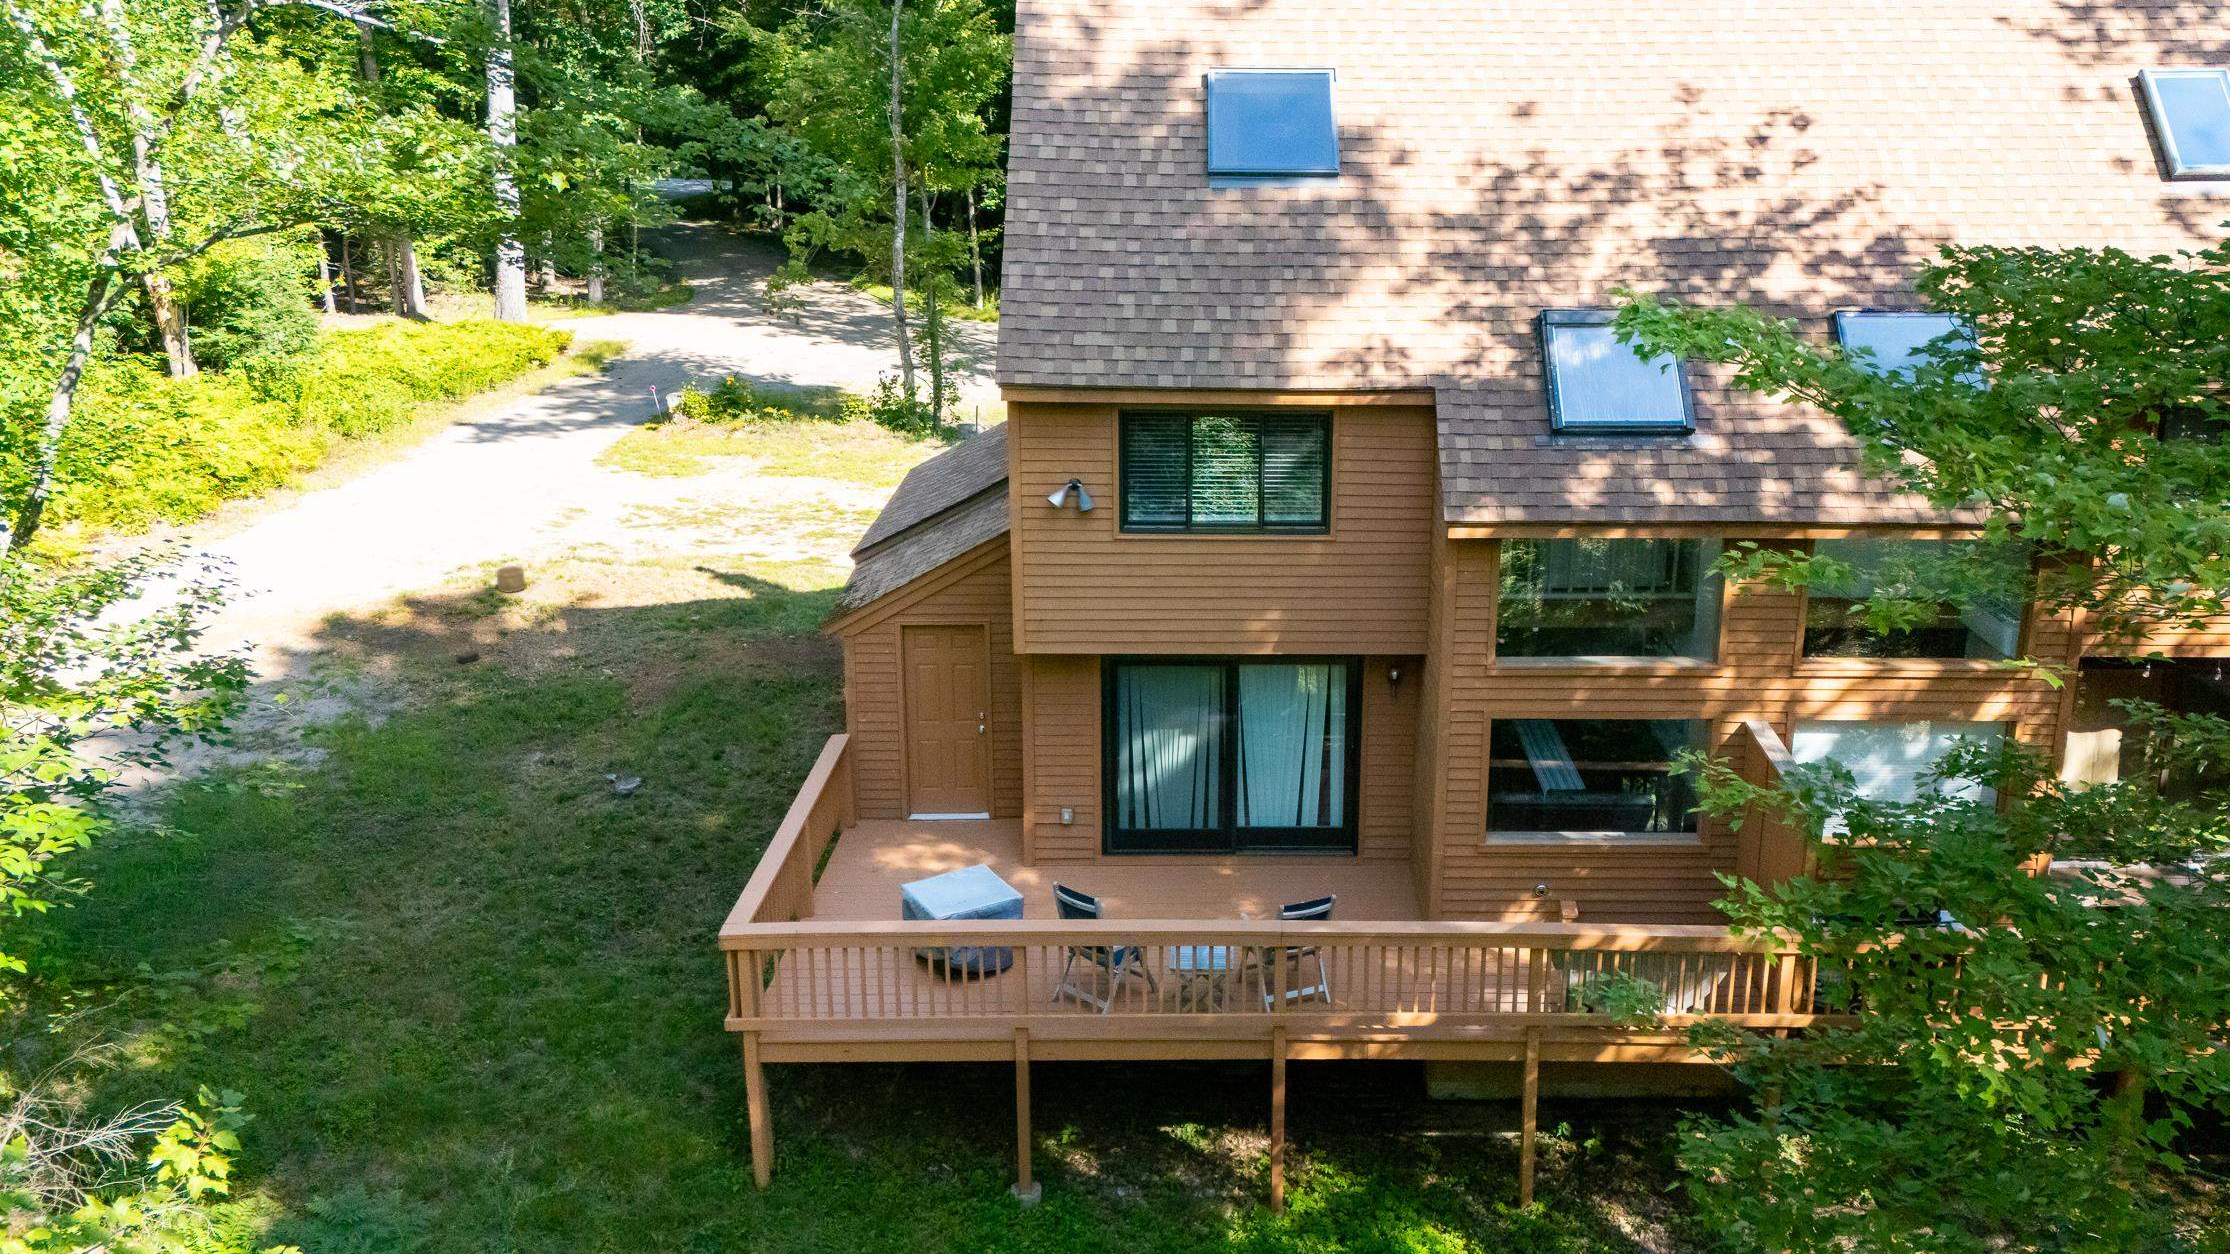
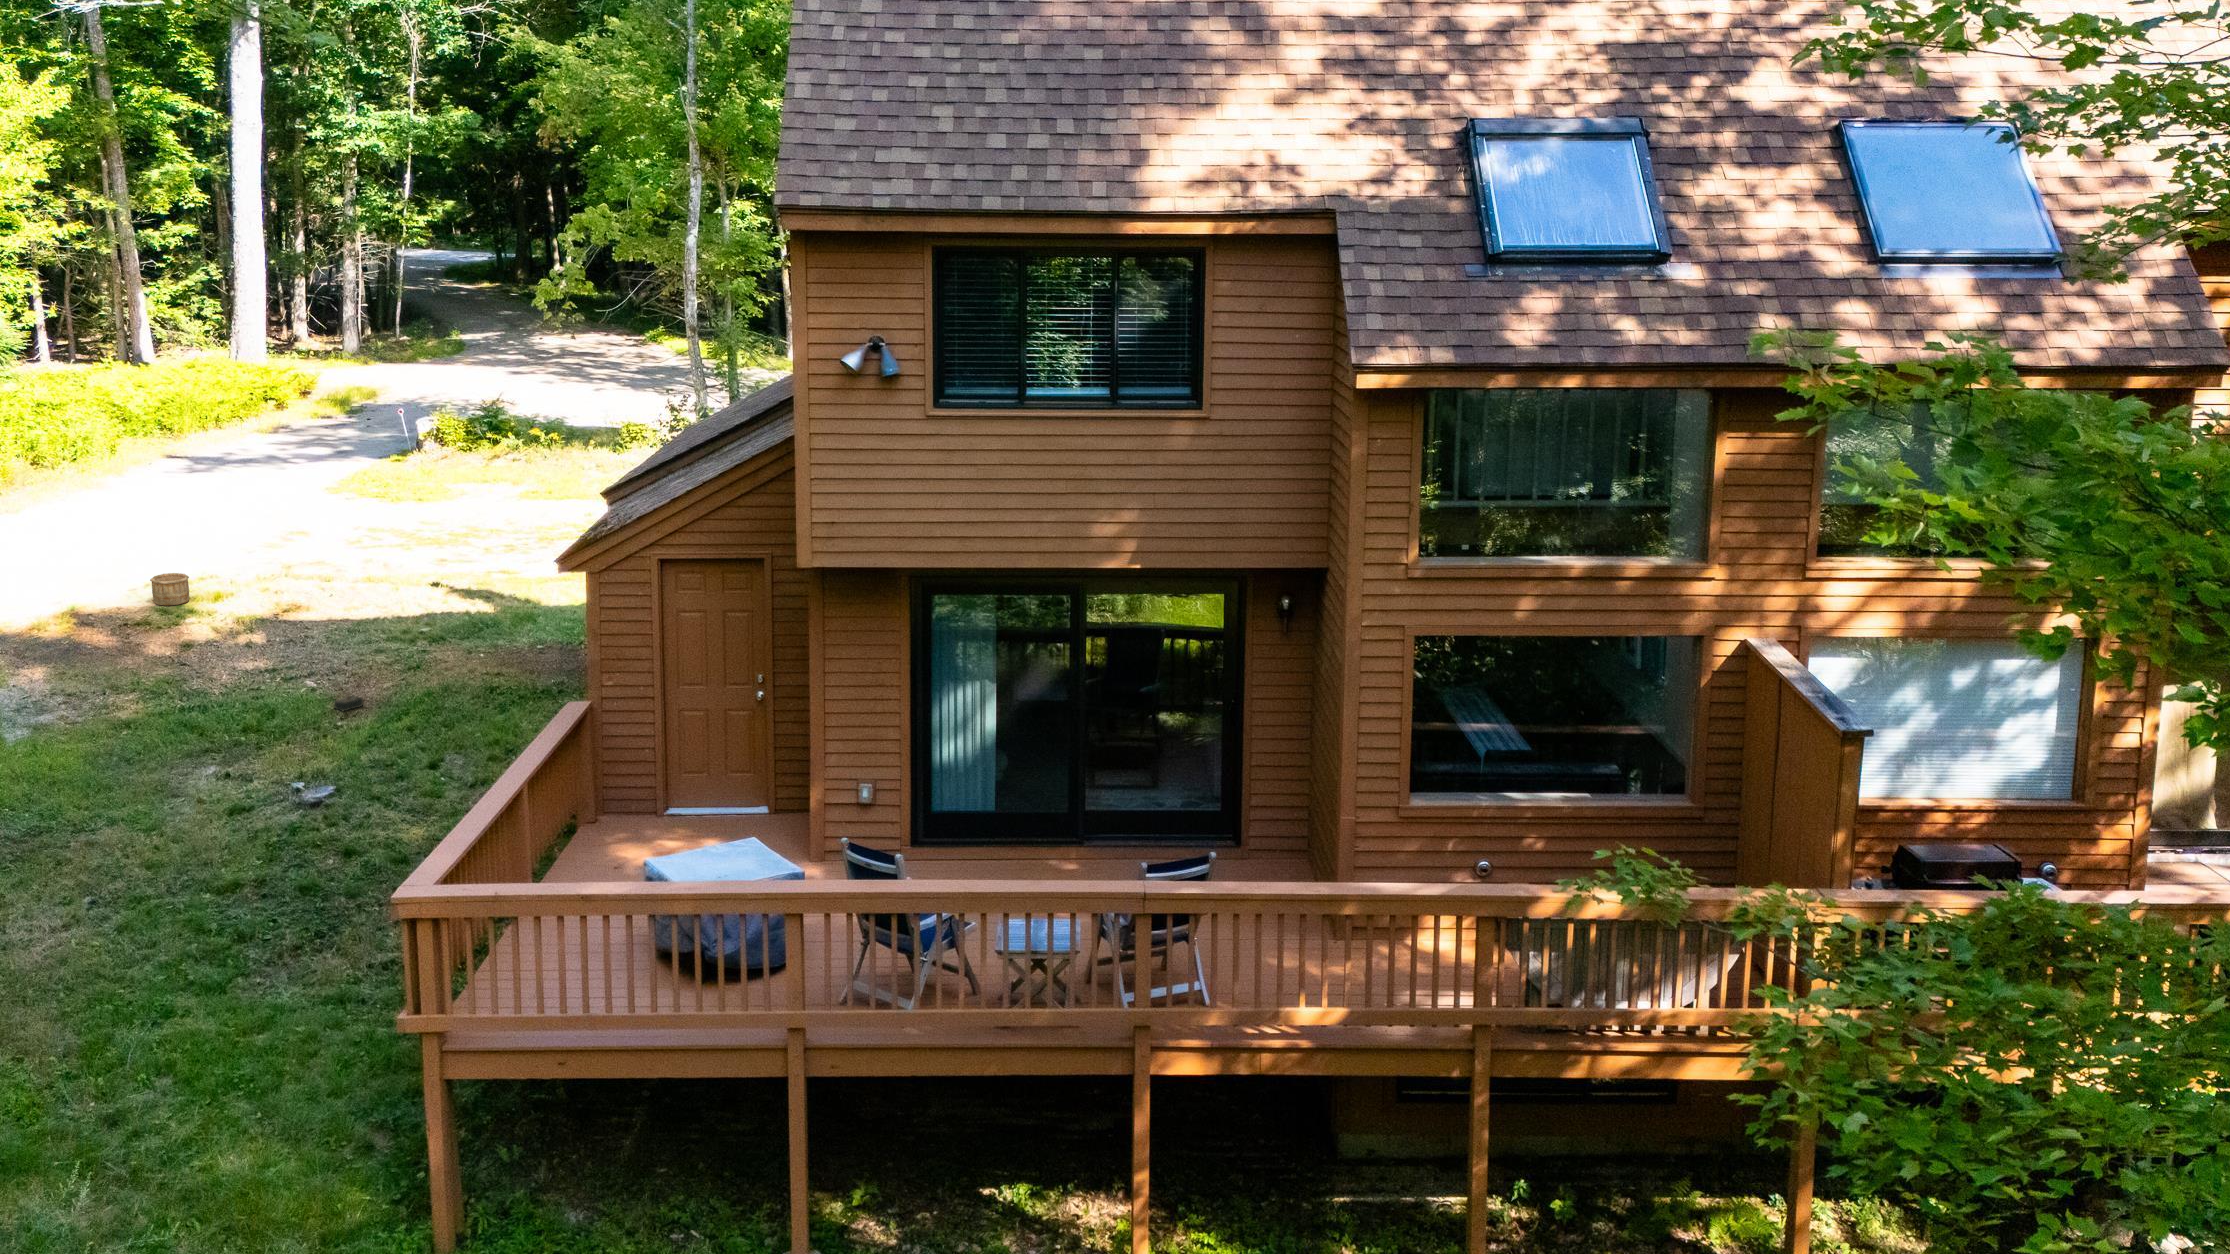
decorative plant: present [453,640,479,663] -> present [327,681,363,711]

